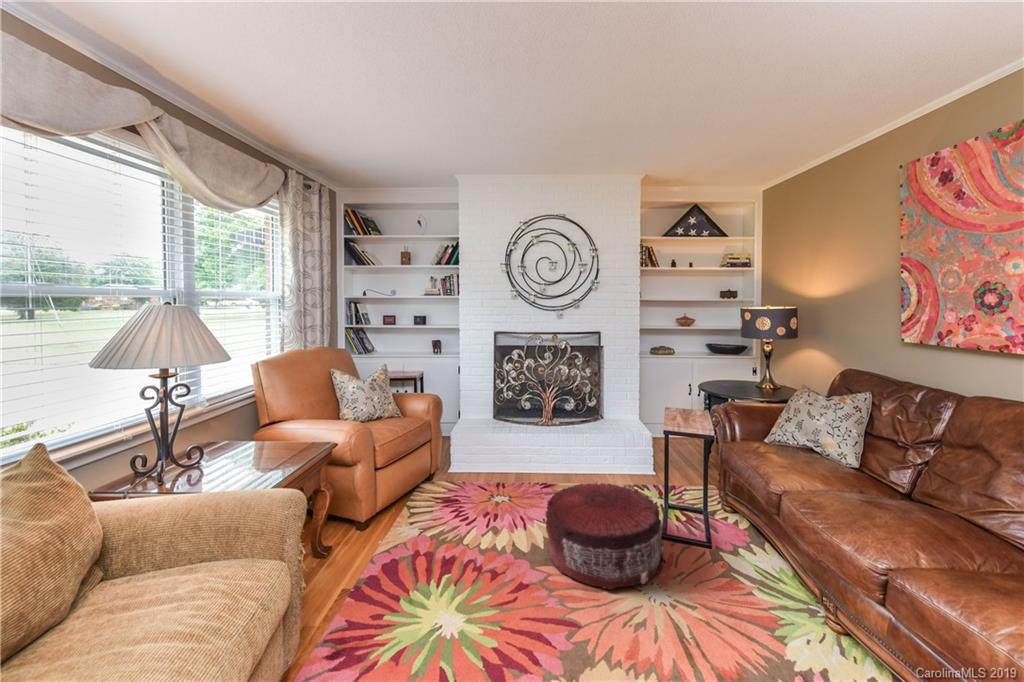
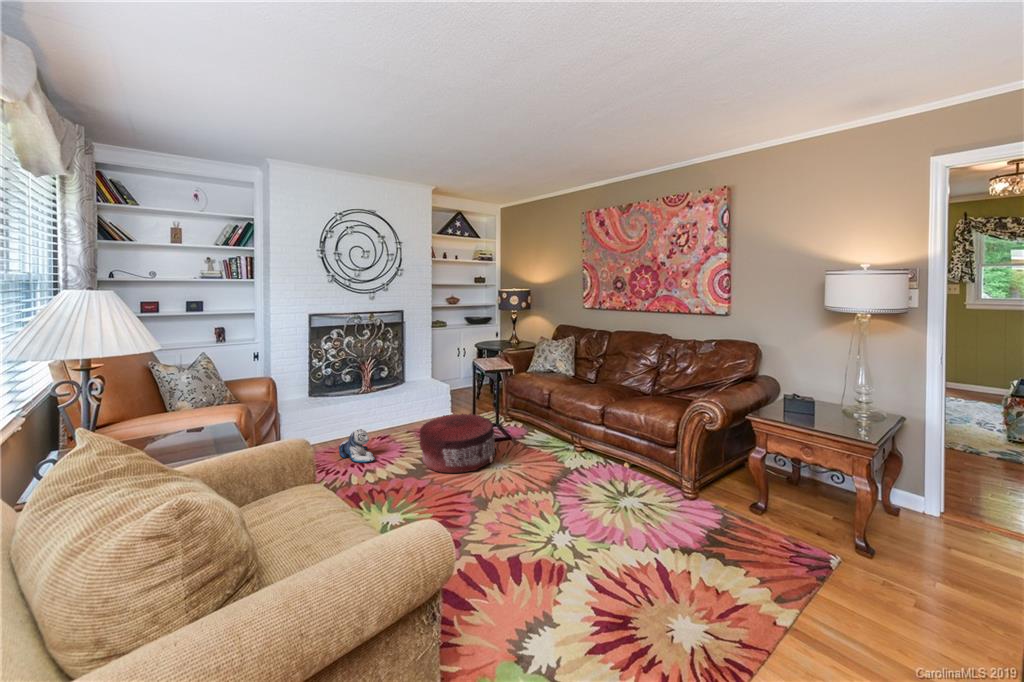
plush toy: none [473,474,507,521] -> present [339,429,375,463]

